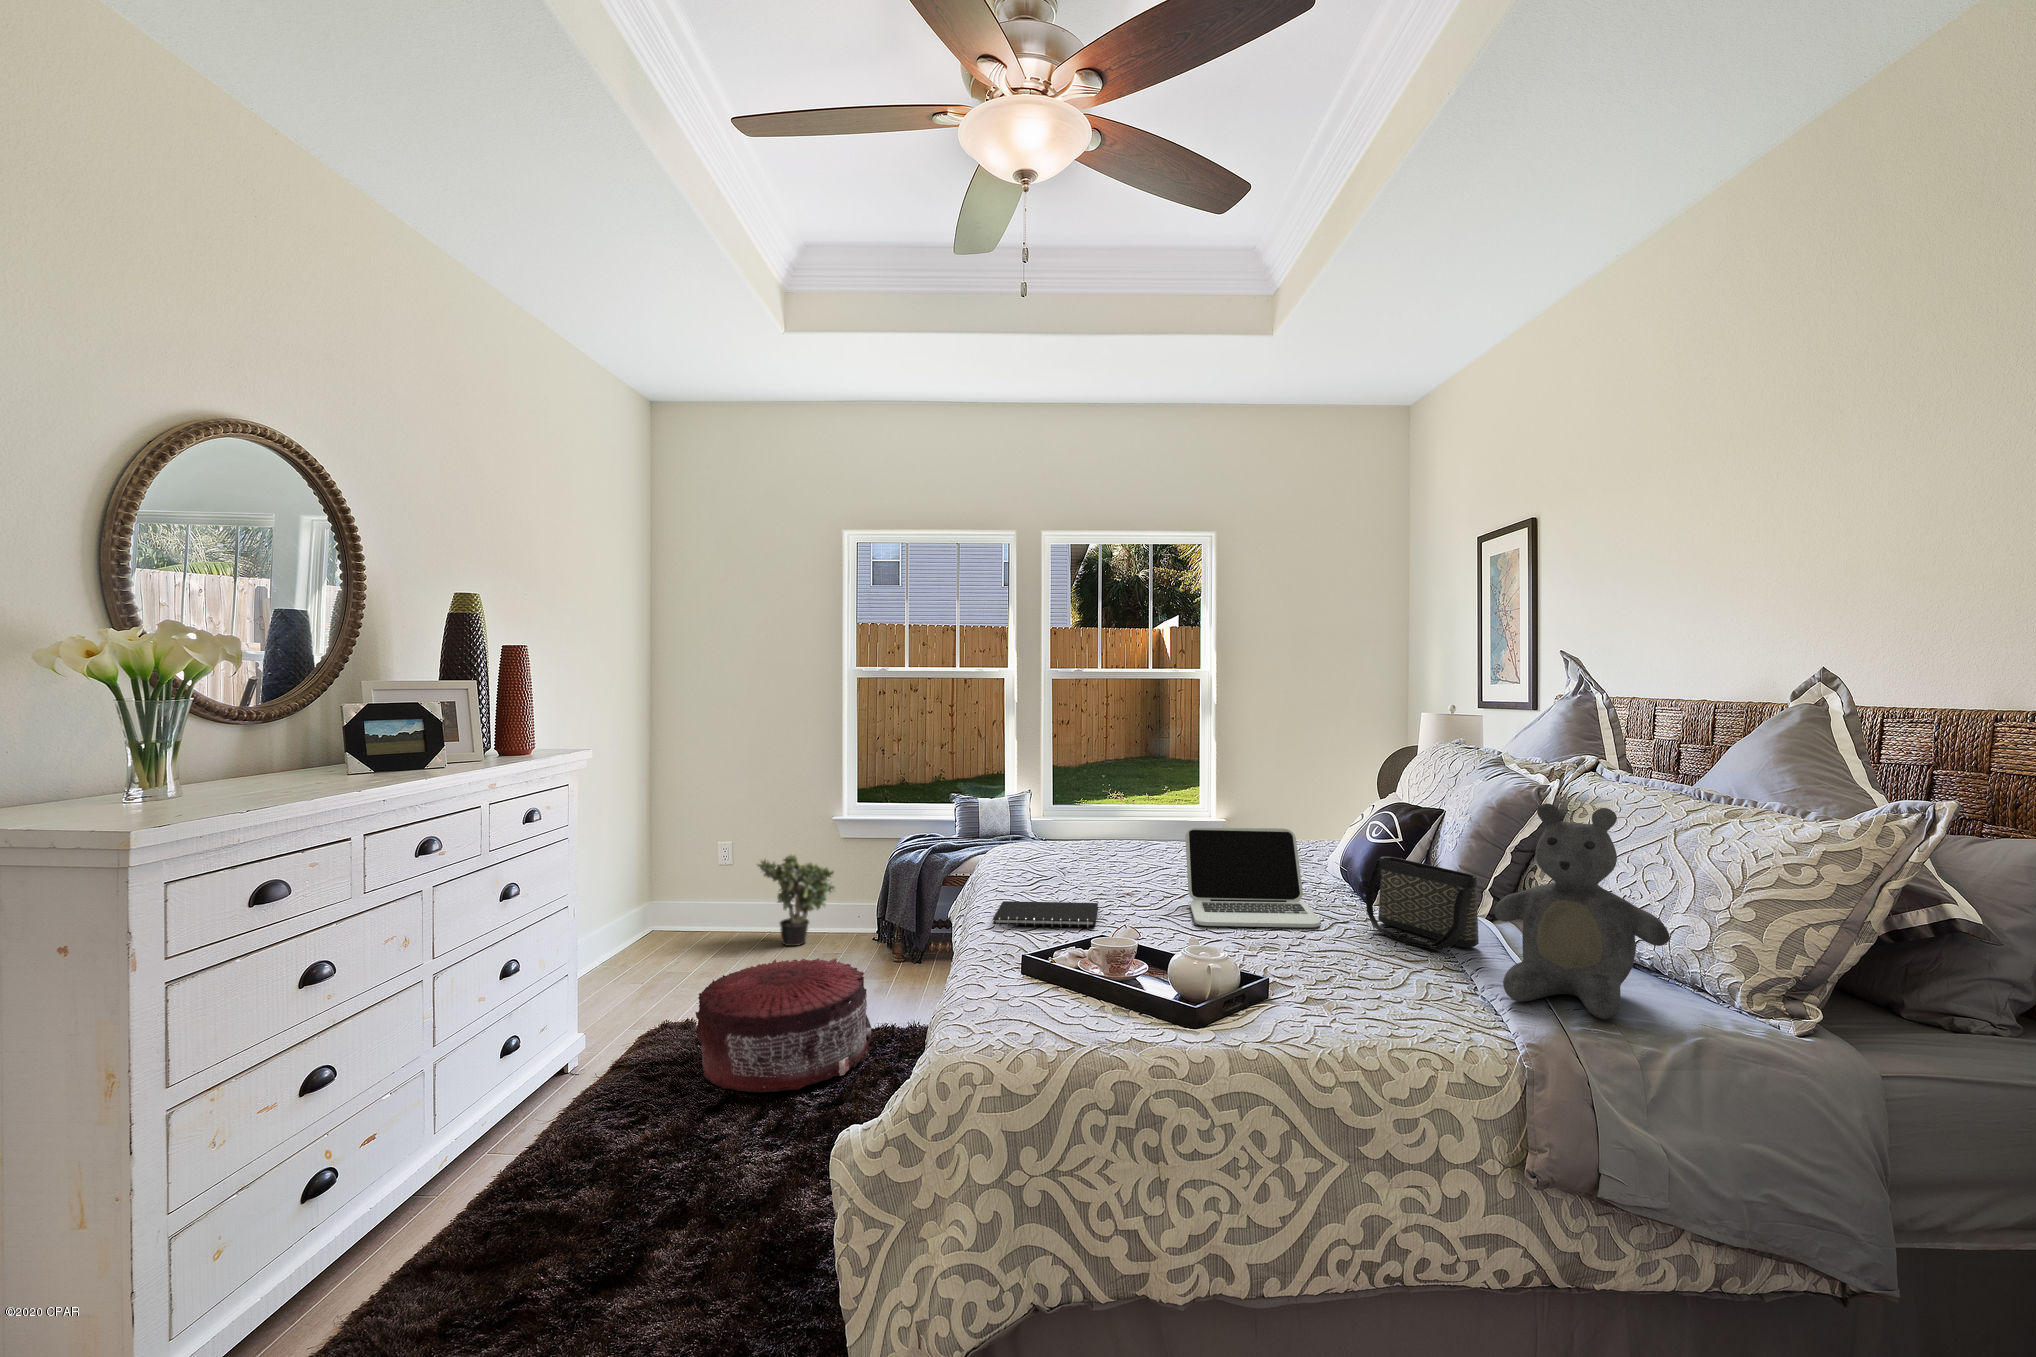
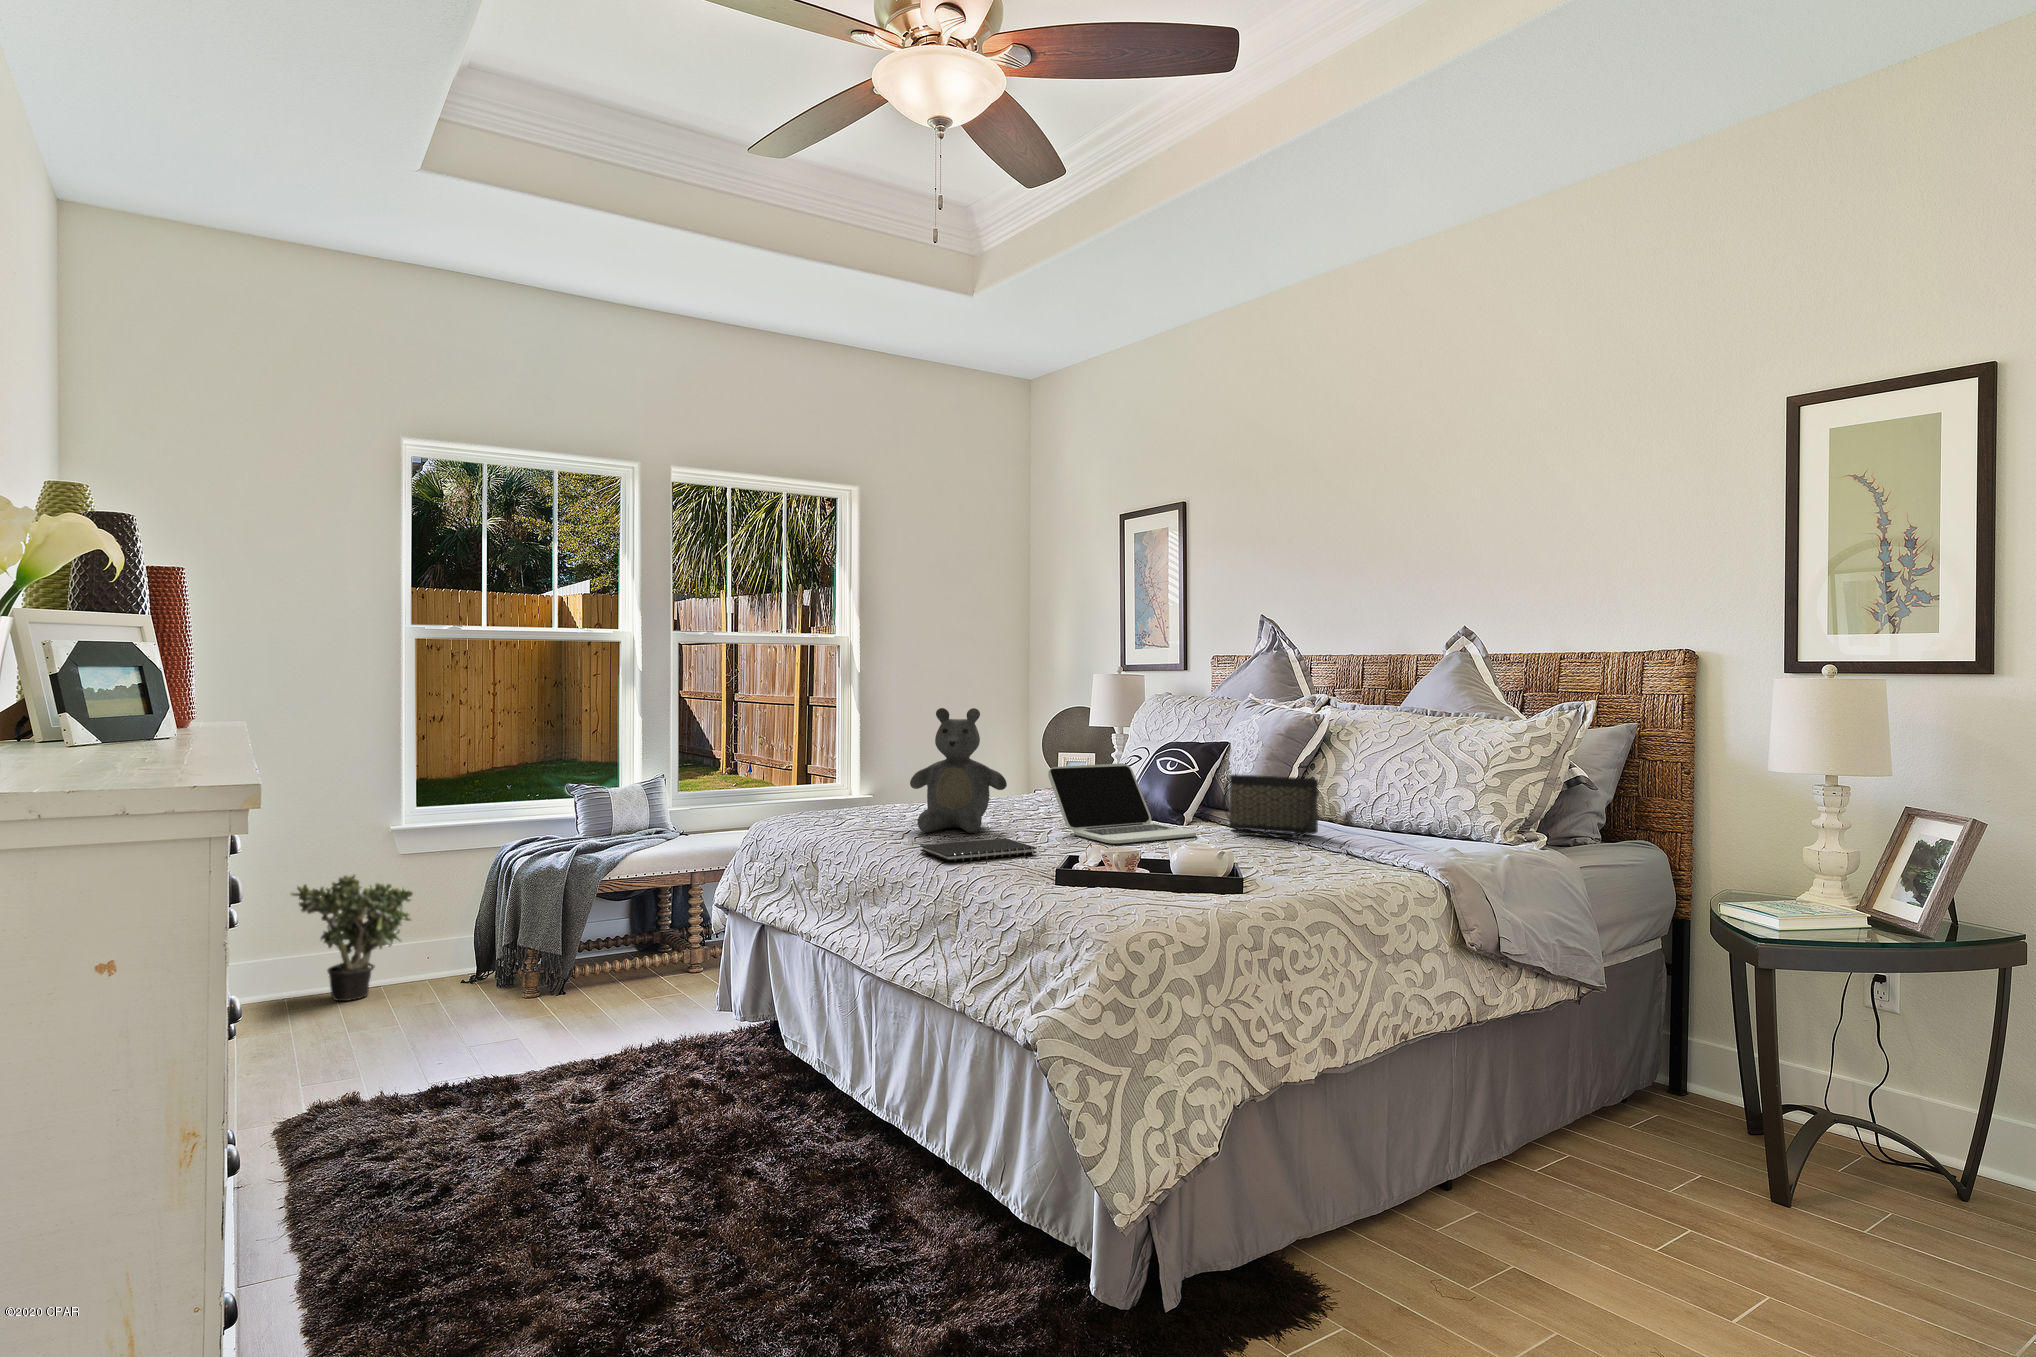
teddy bear: present [1494,803,1670,1019] -> present [910,708,1007,833]
pouf: present [696,958,874,1092] -> none [407,973,638,1141]

